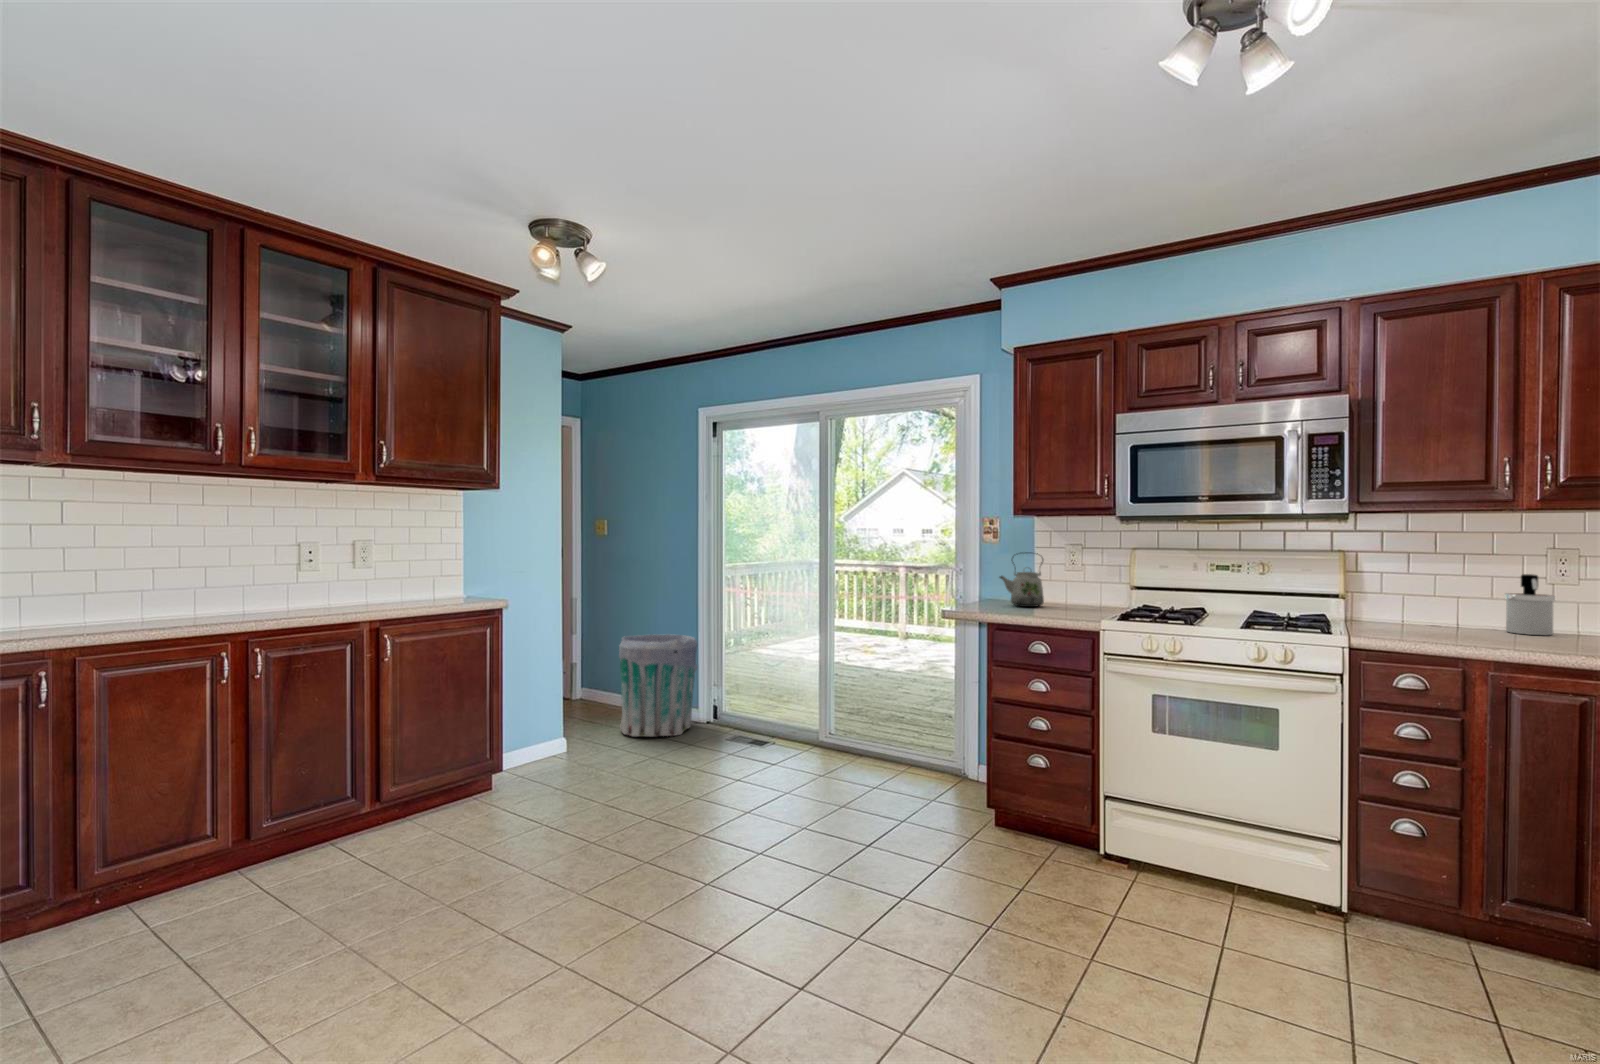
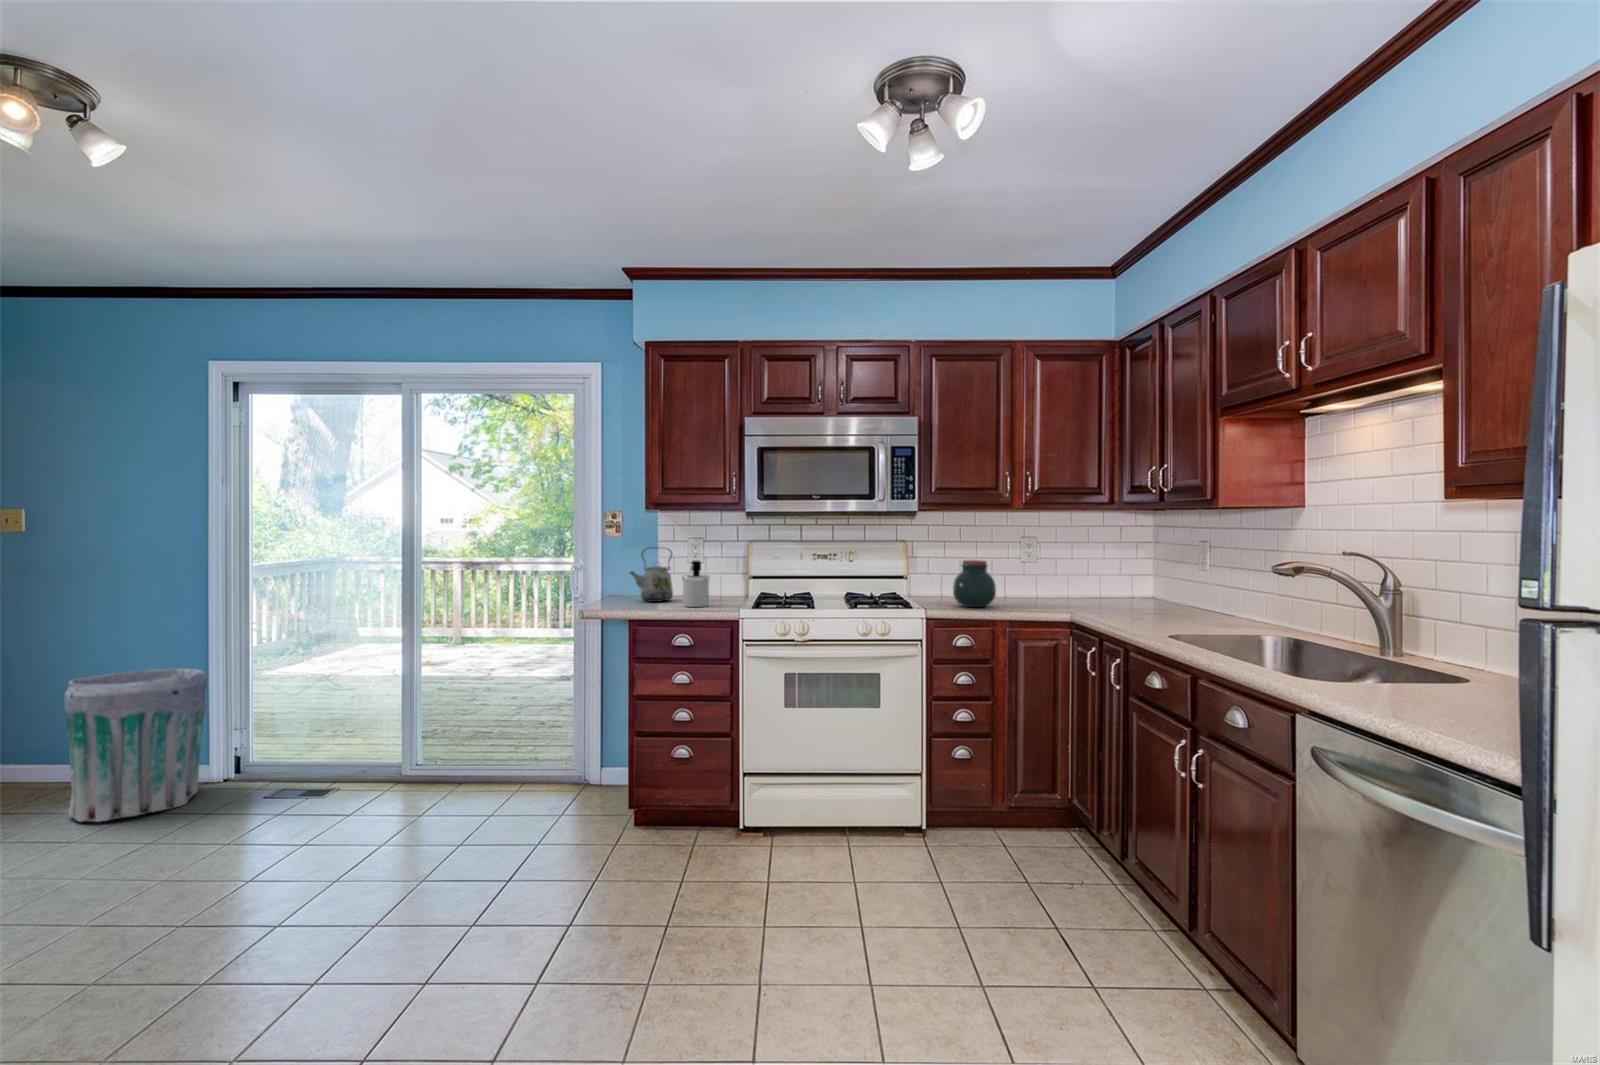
soap dispenser: present [1504,574,1555,635] -> present [682,561,710,607]
jar: none [1403,576,1477,639] -> present [953,560,996,607]

